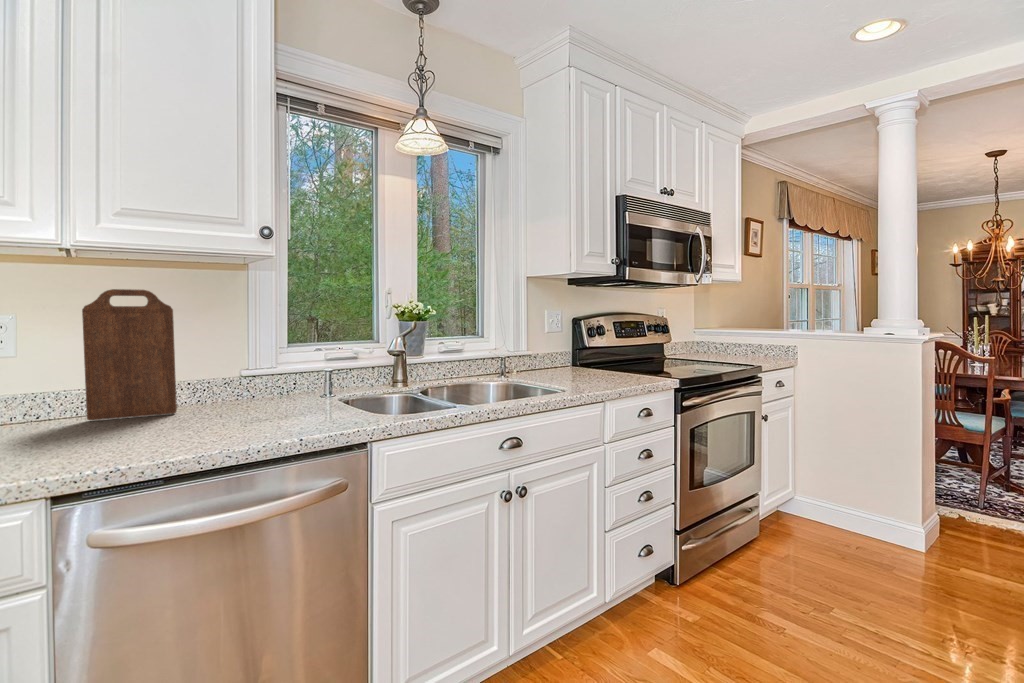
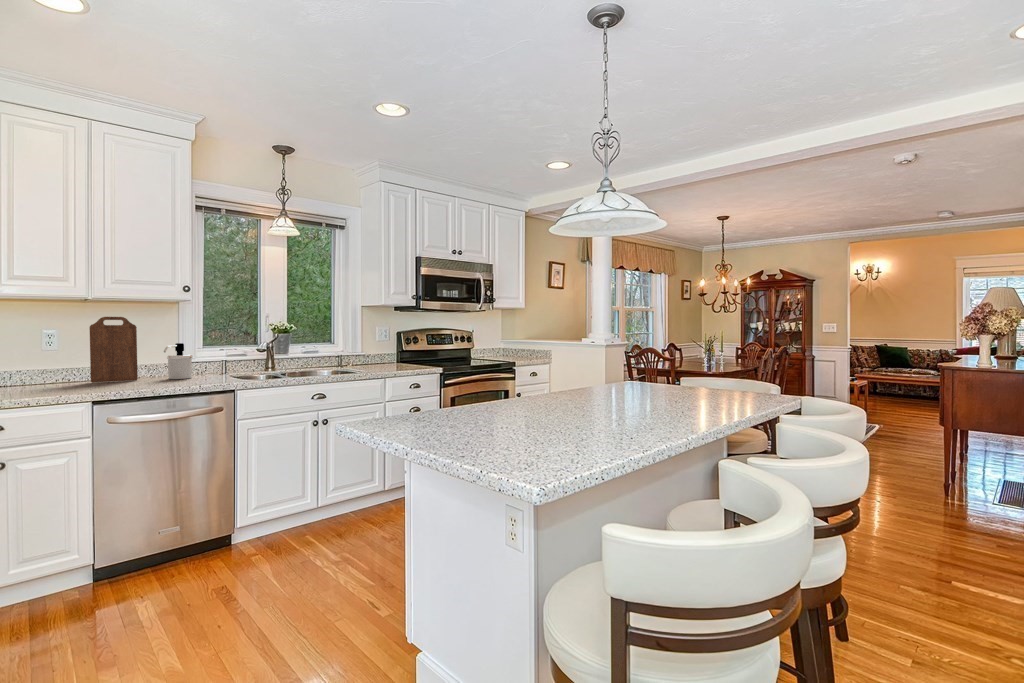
soap dispenser: none [224,341,275,411] -> present [164,343,192,379]

